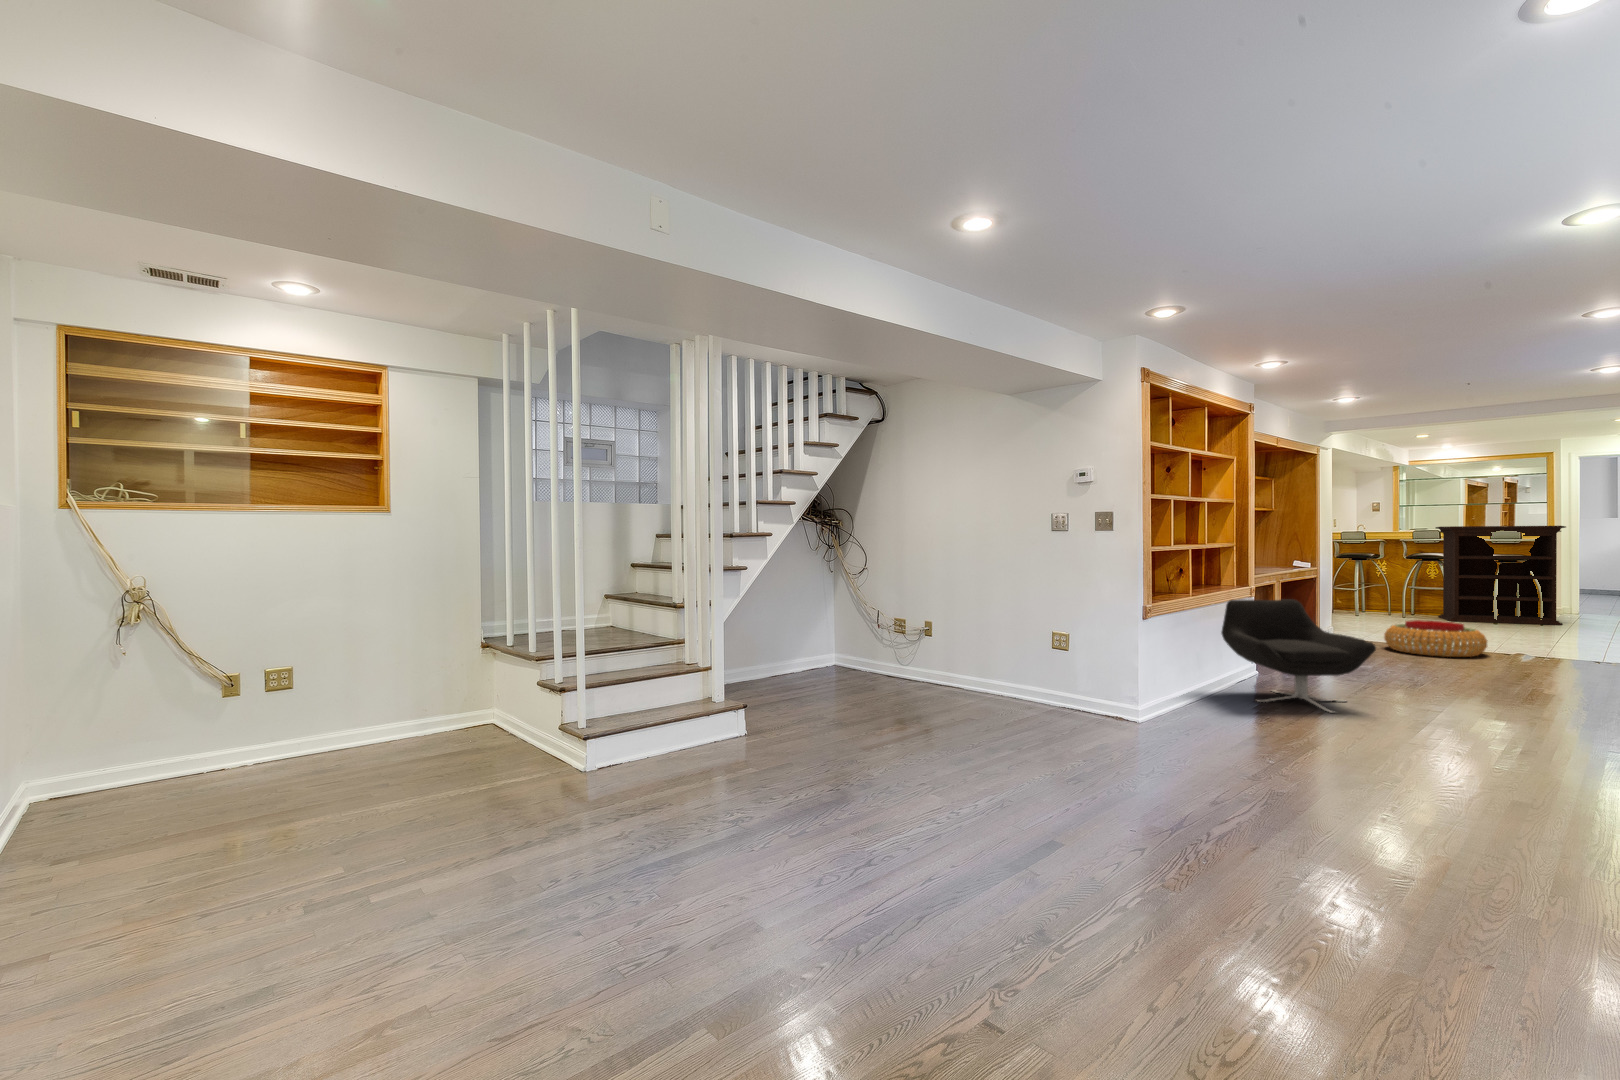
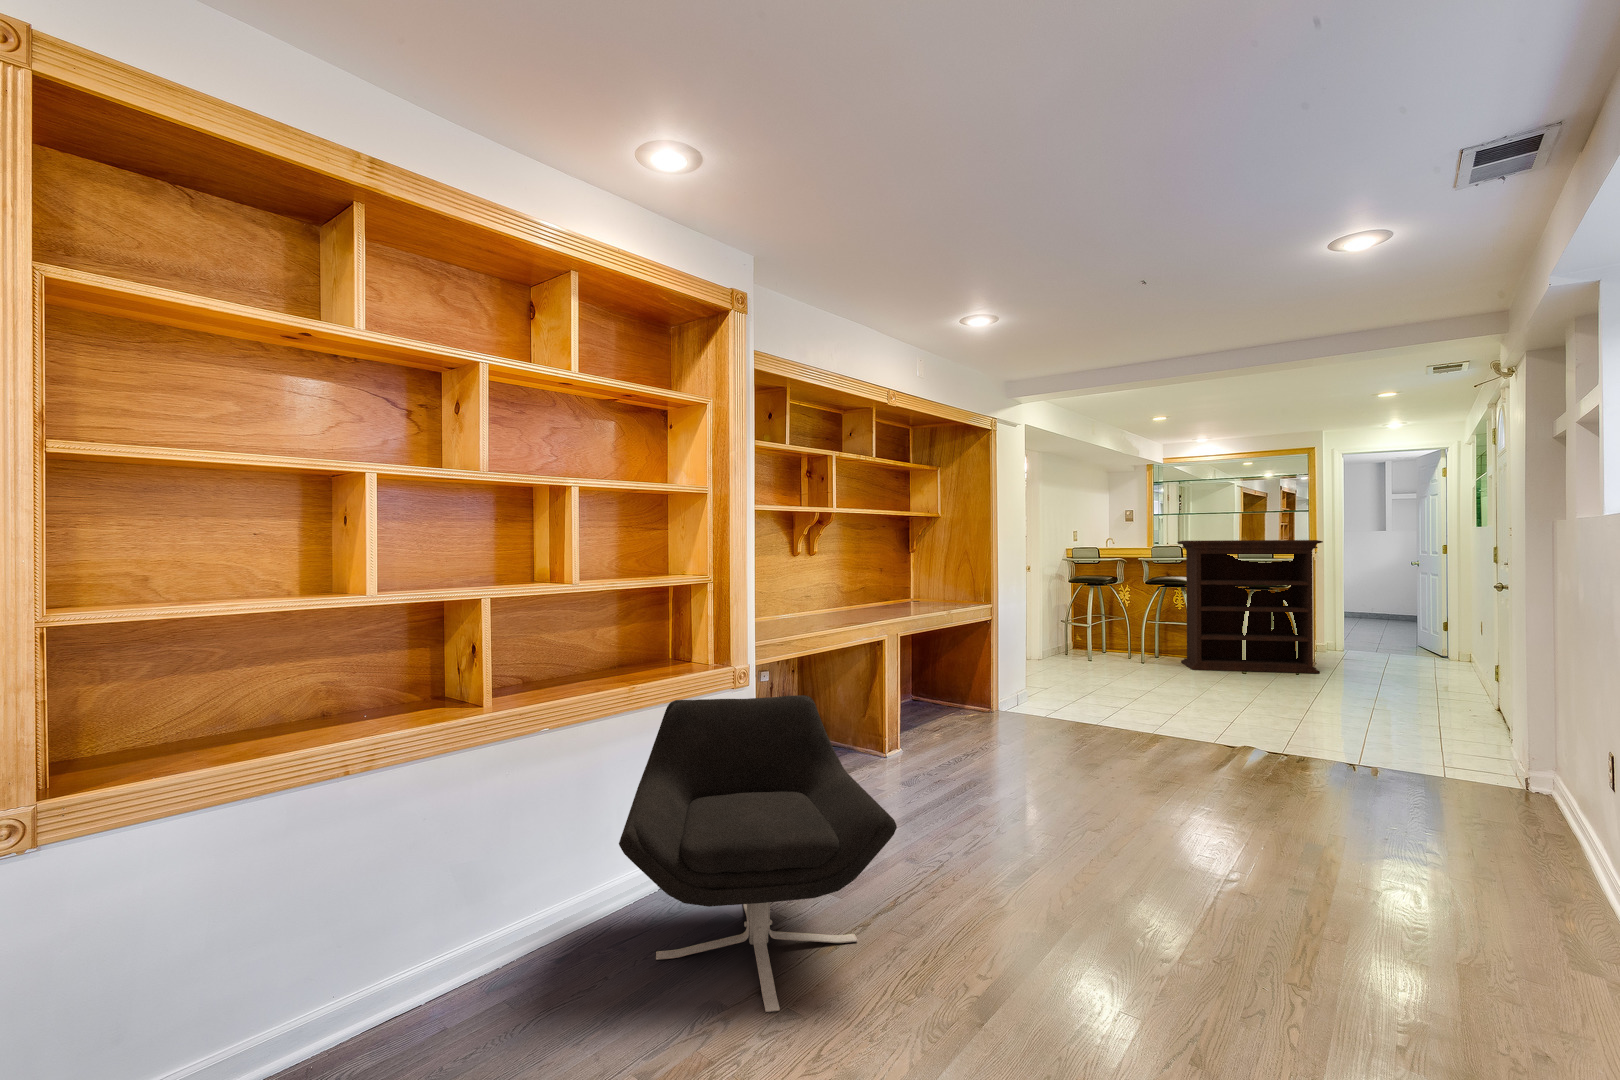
pouf: present [1384,620,1487,657] -> none [1068,689,1204,754]

